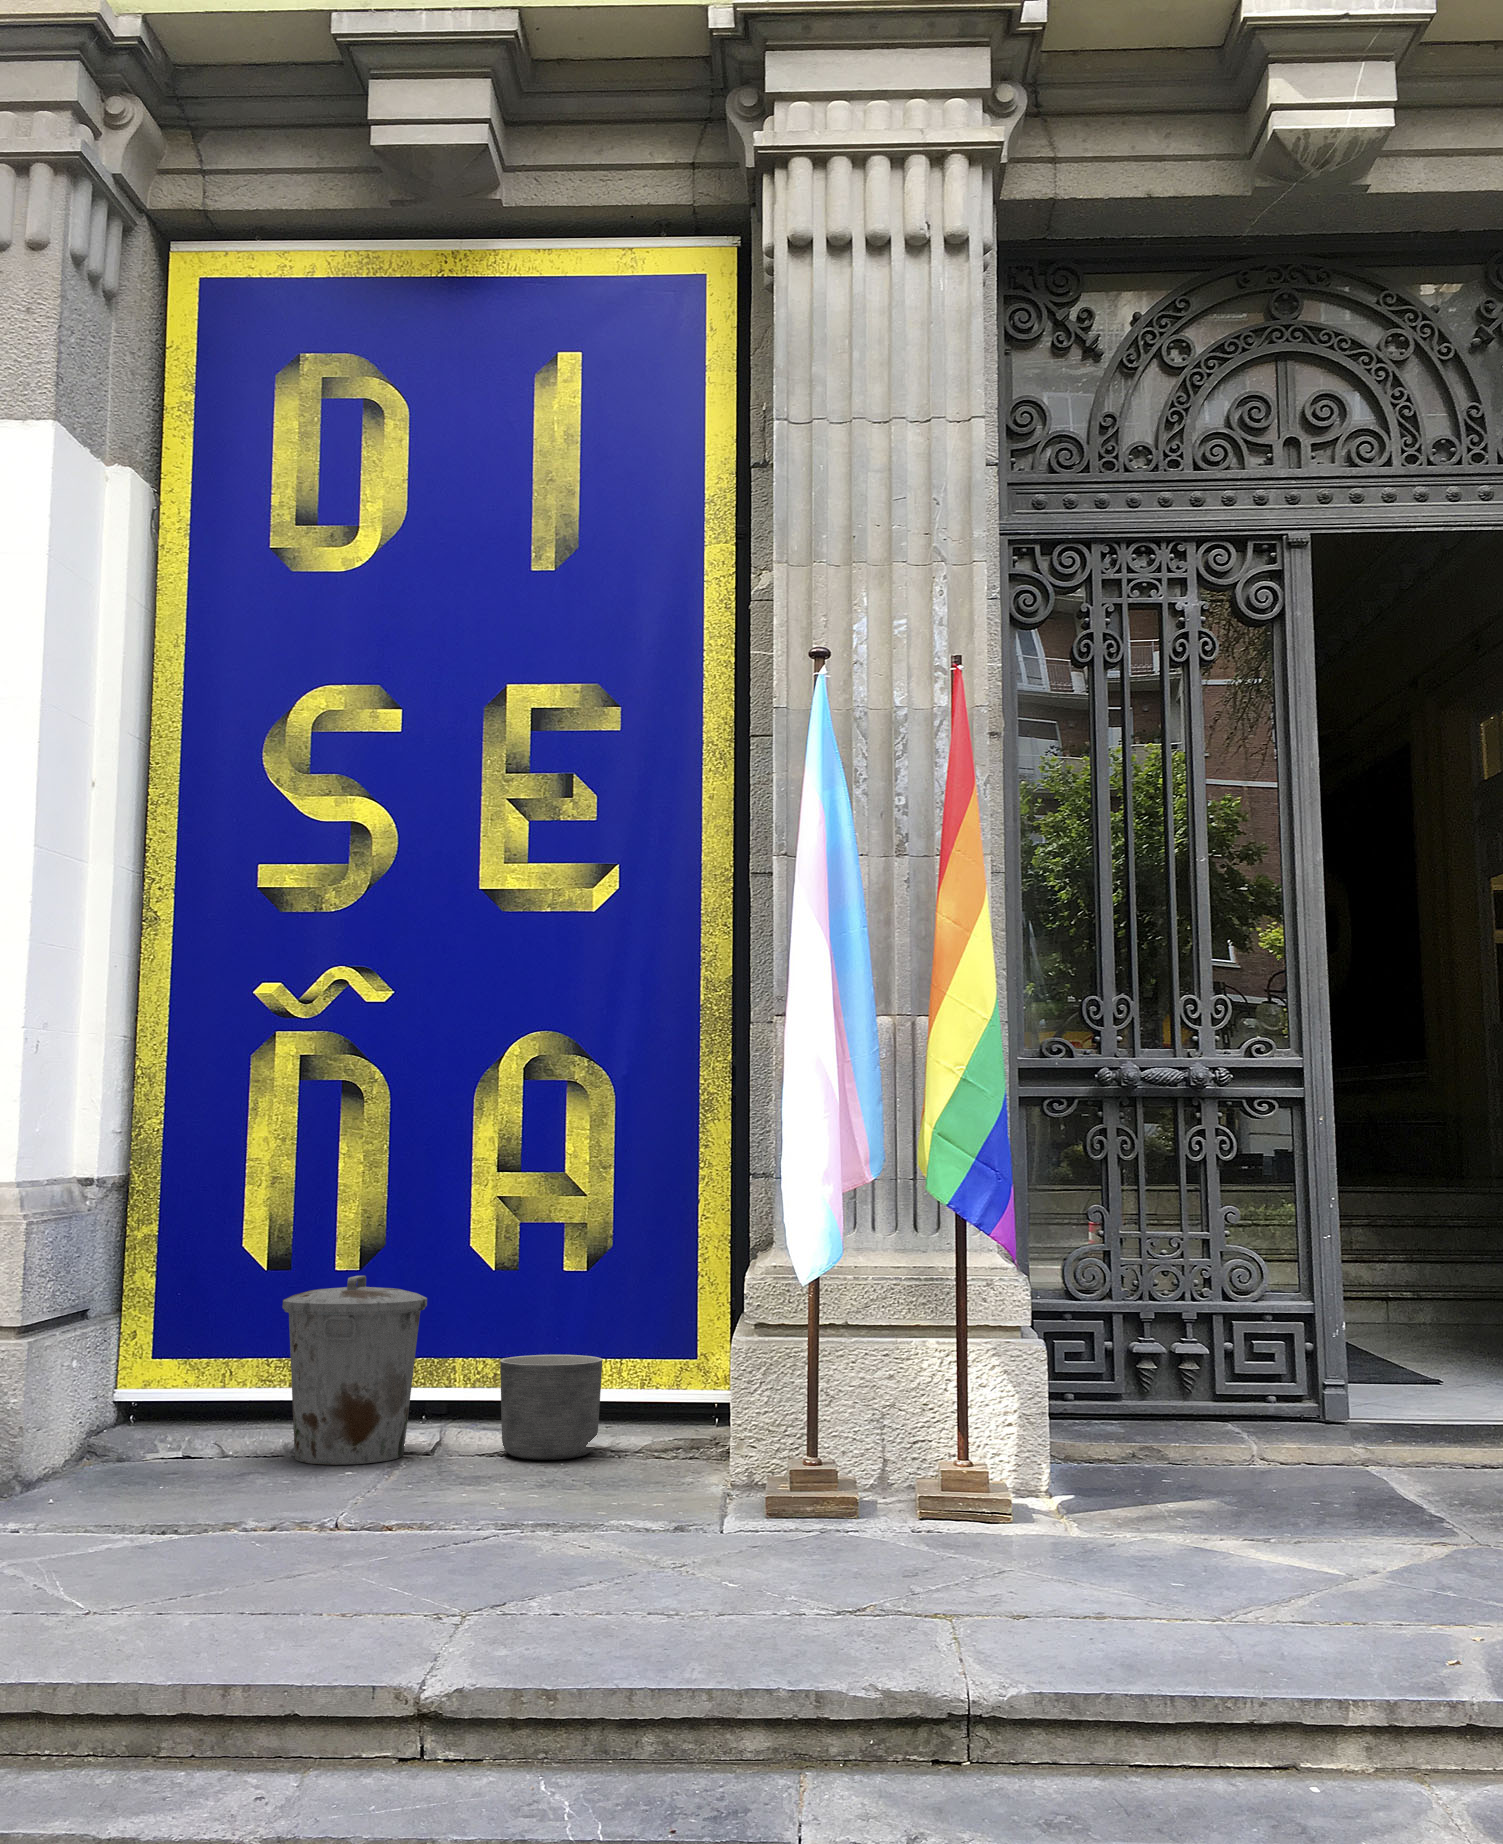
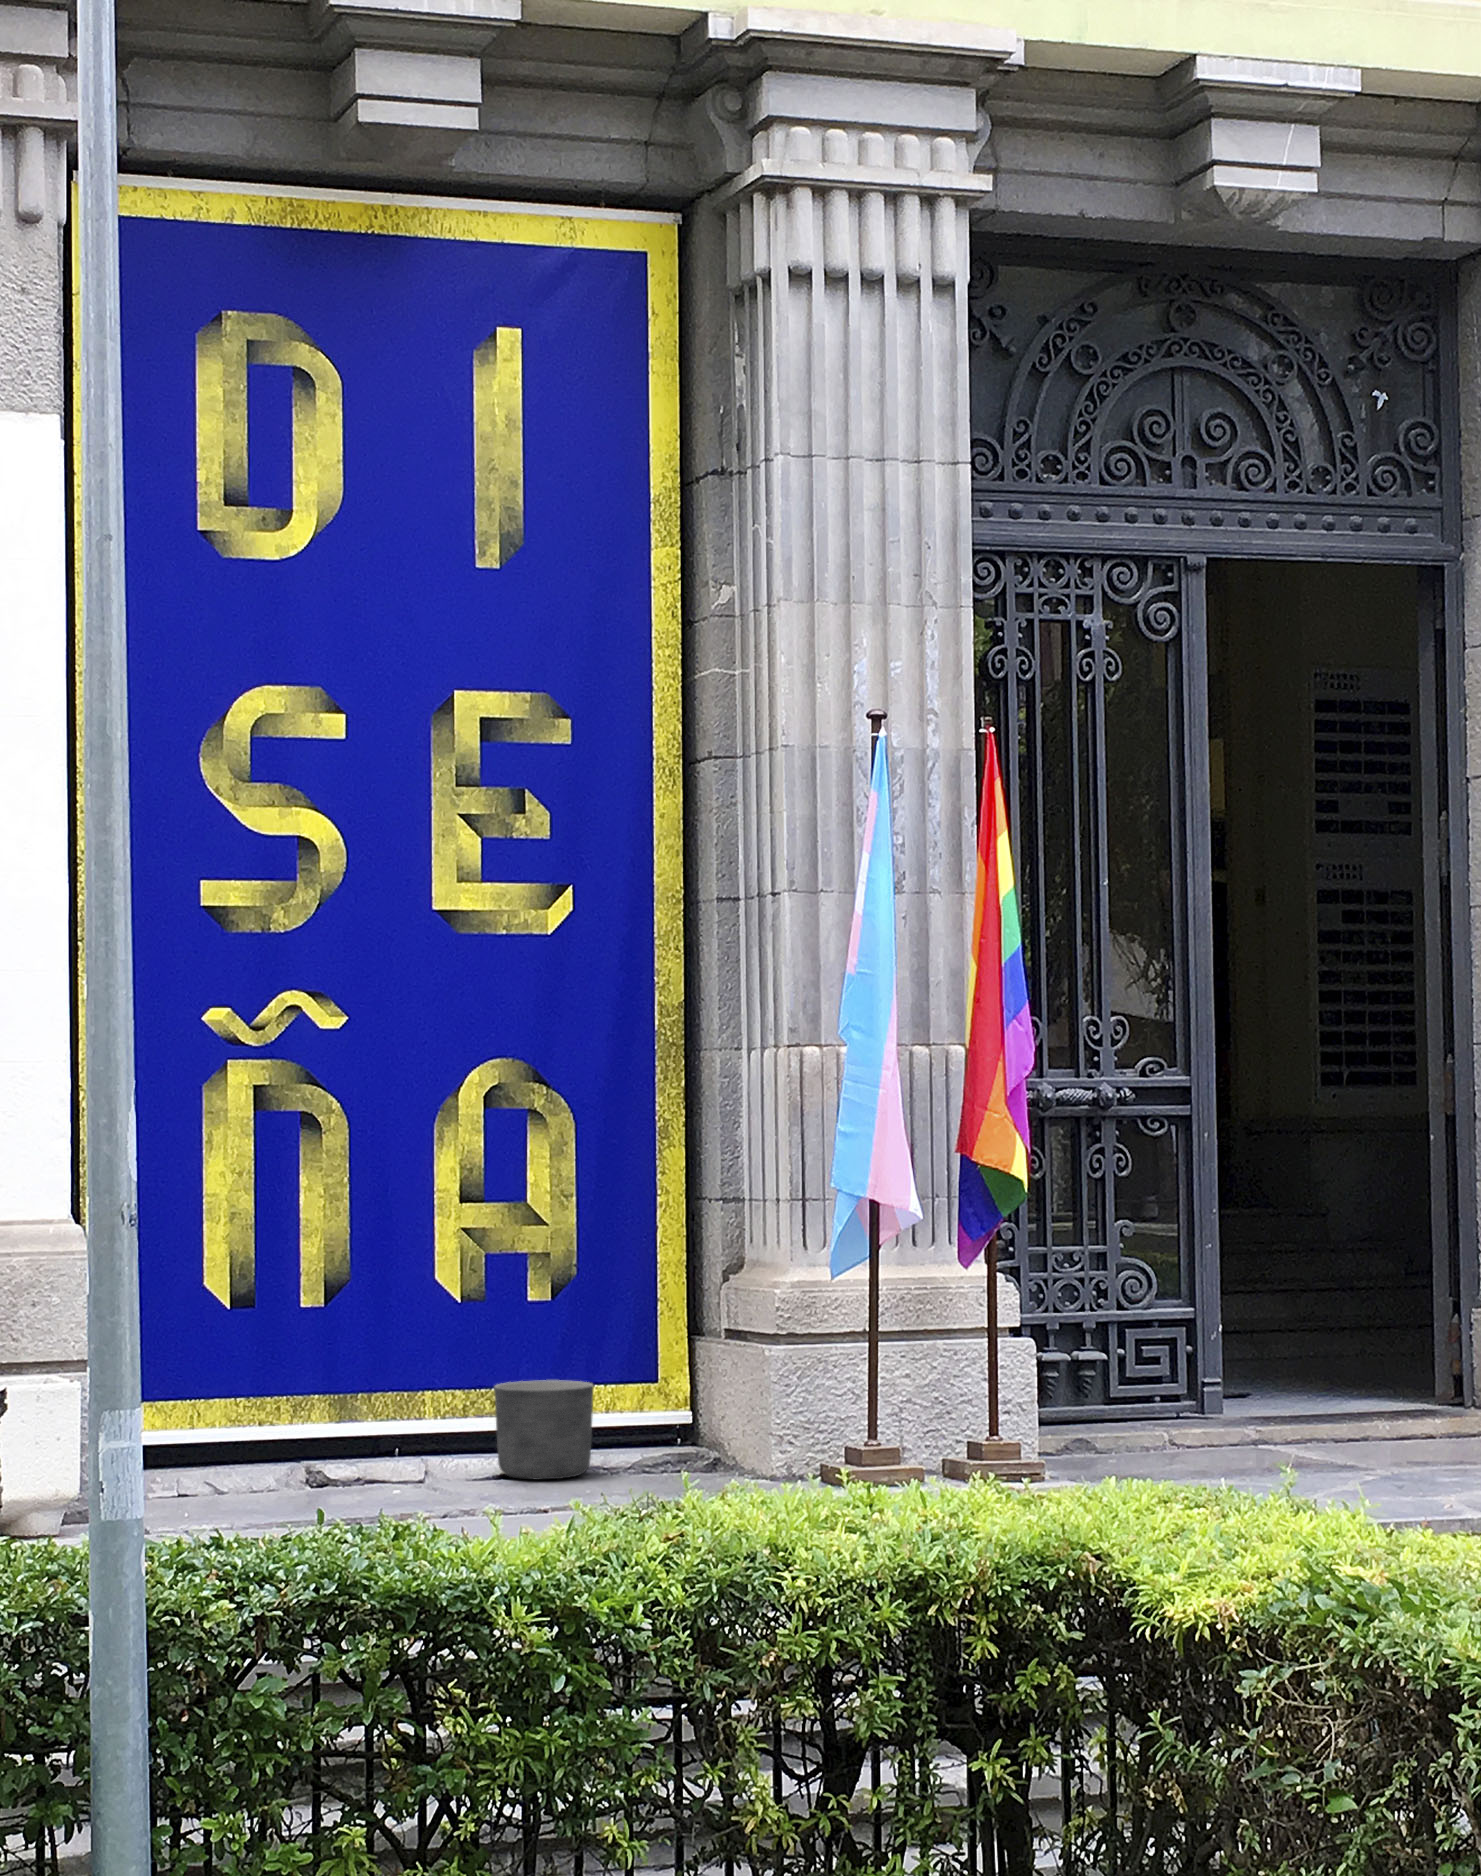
trash can: present [282,1276,427,1465] -> none [287,1311,429,1494]

